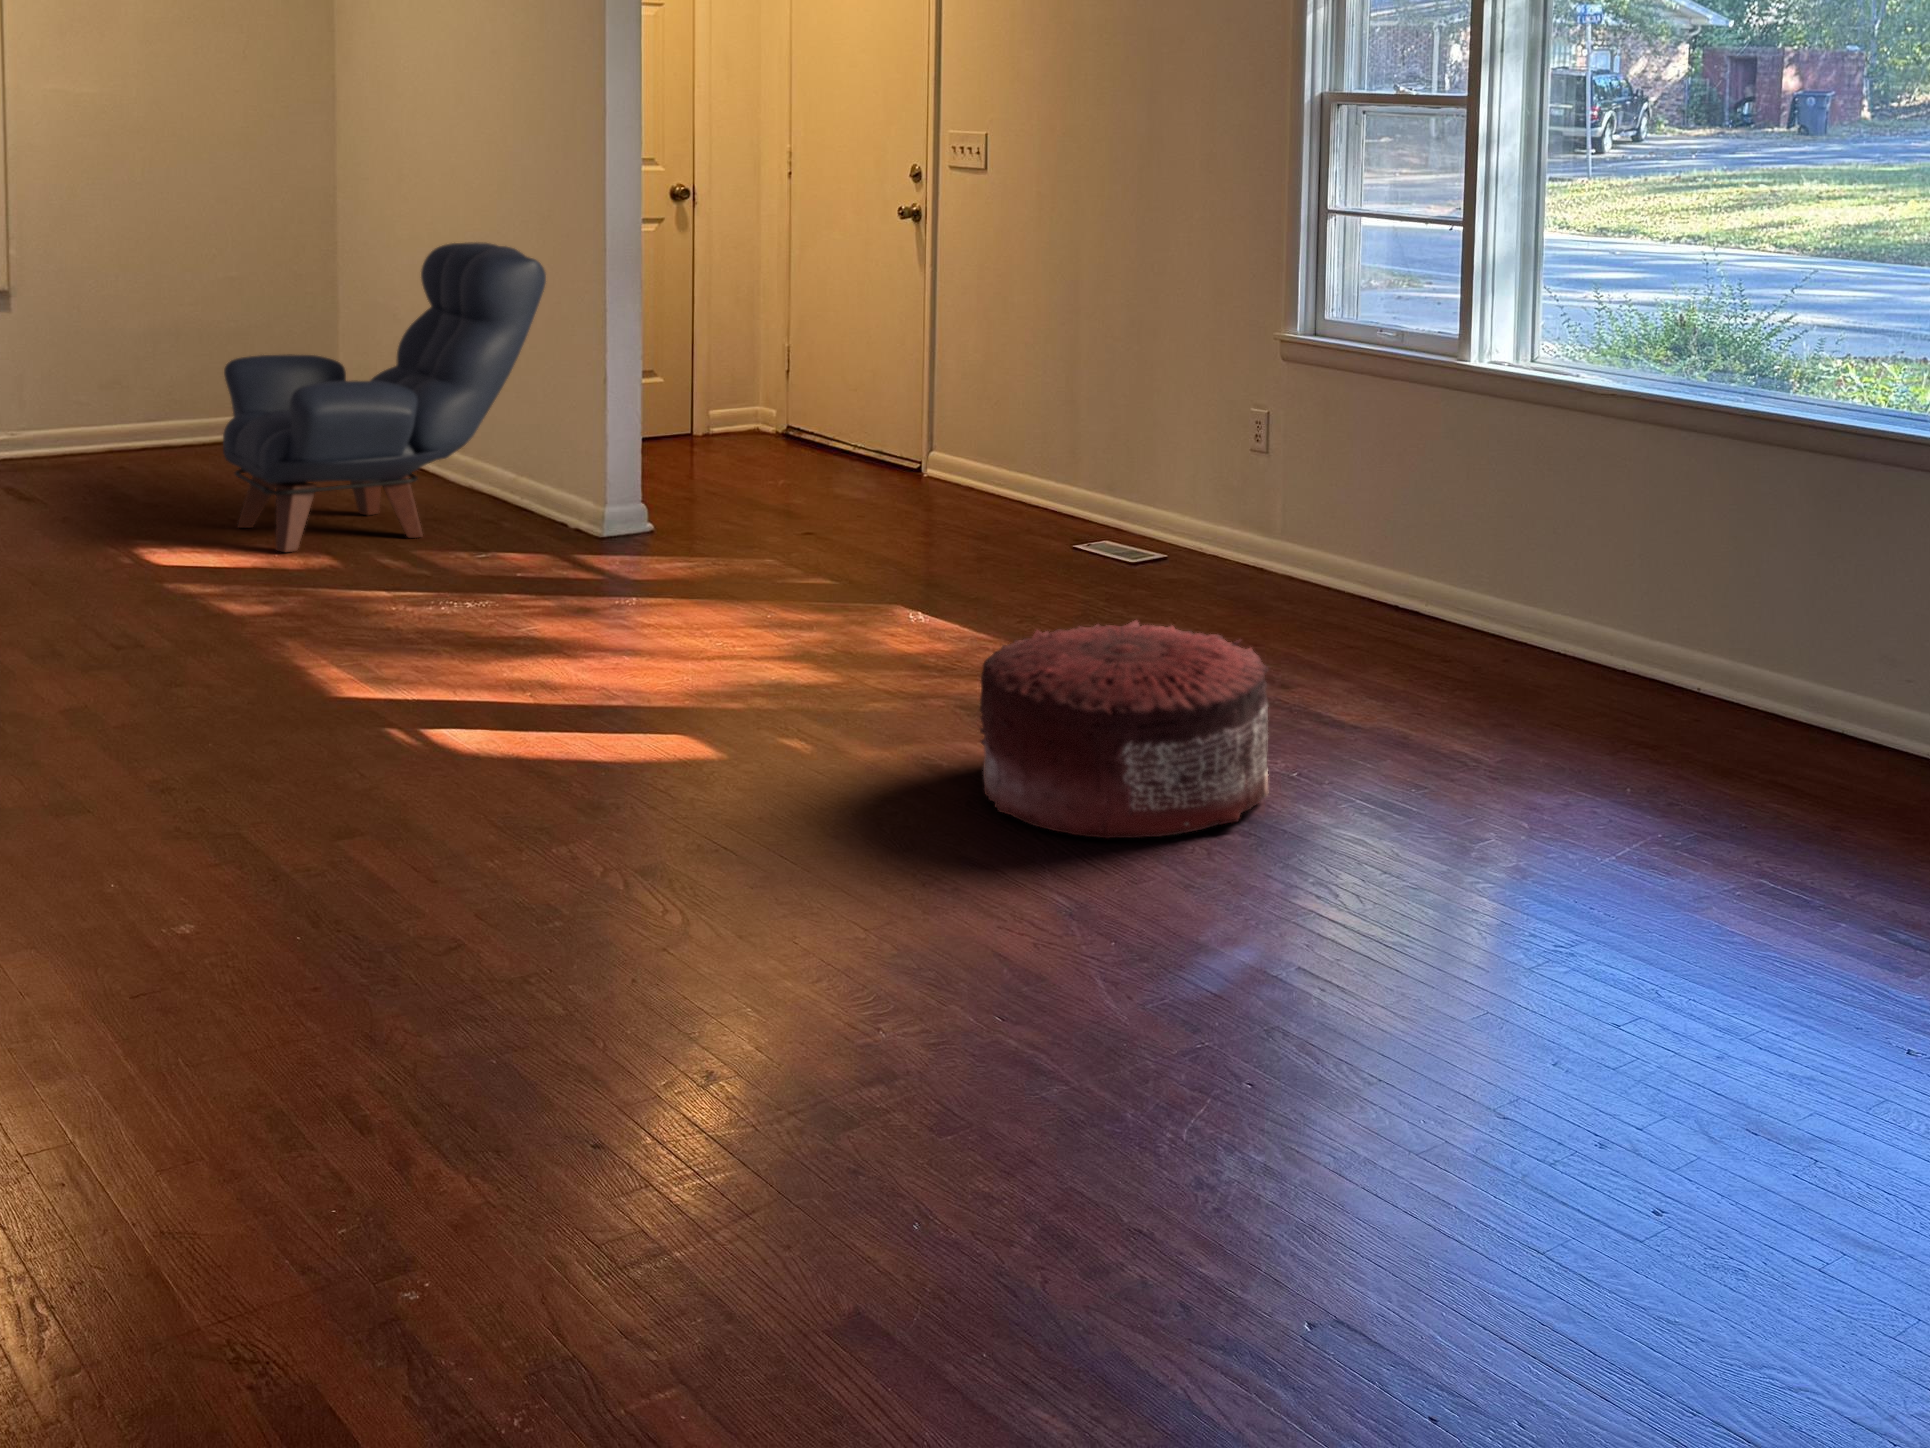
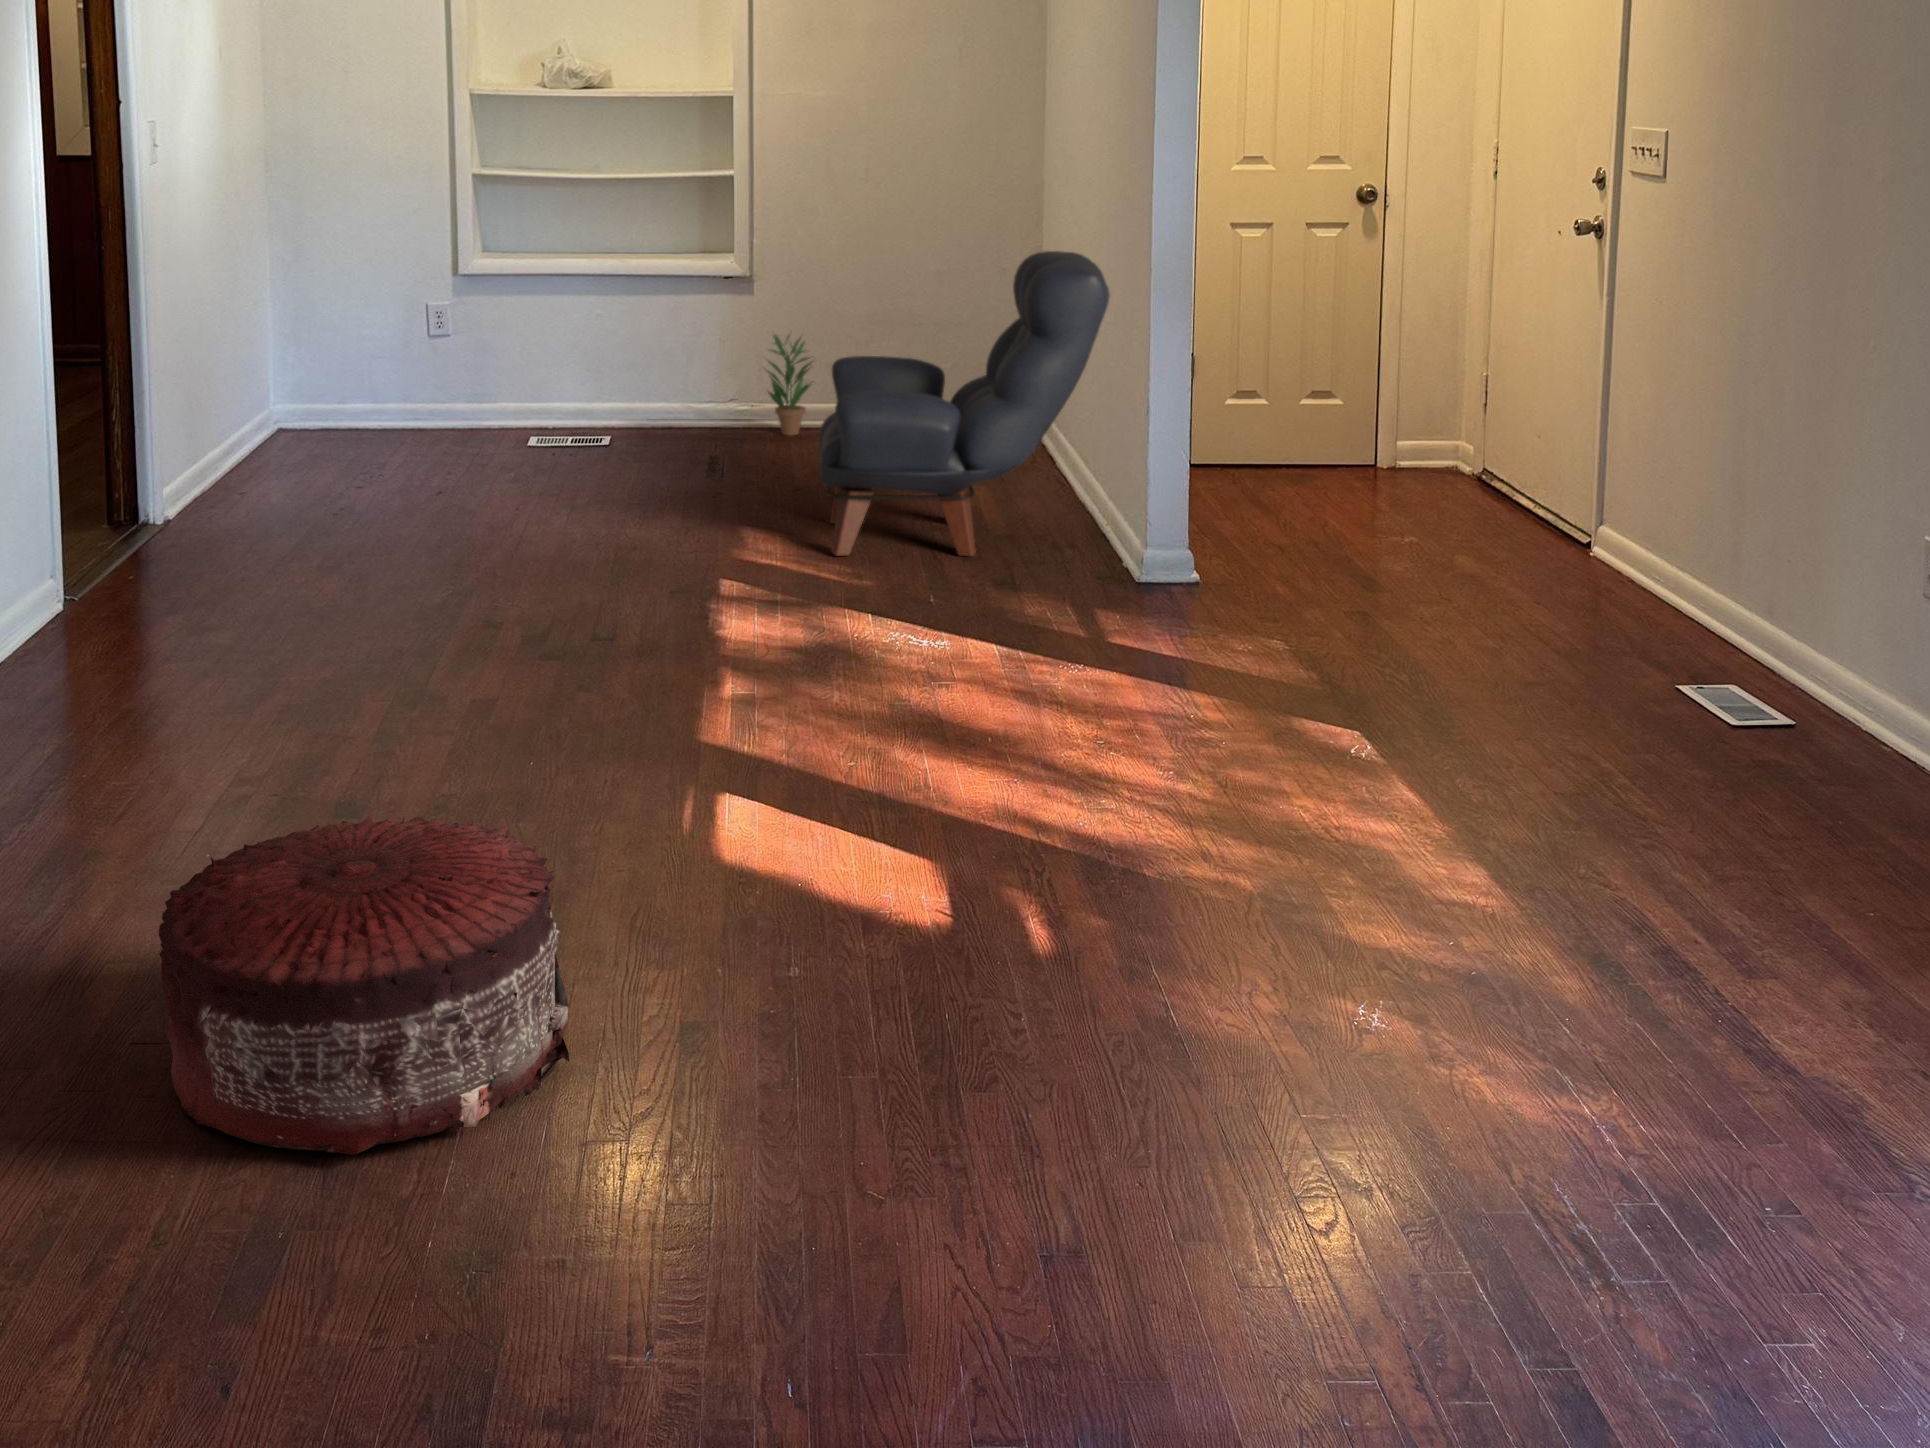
potted plant: none [38,346,105,461] -> present [766,335,812,435]
pouf: present [980,620,1269,838] -> present [159,813,569,1155]

